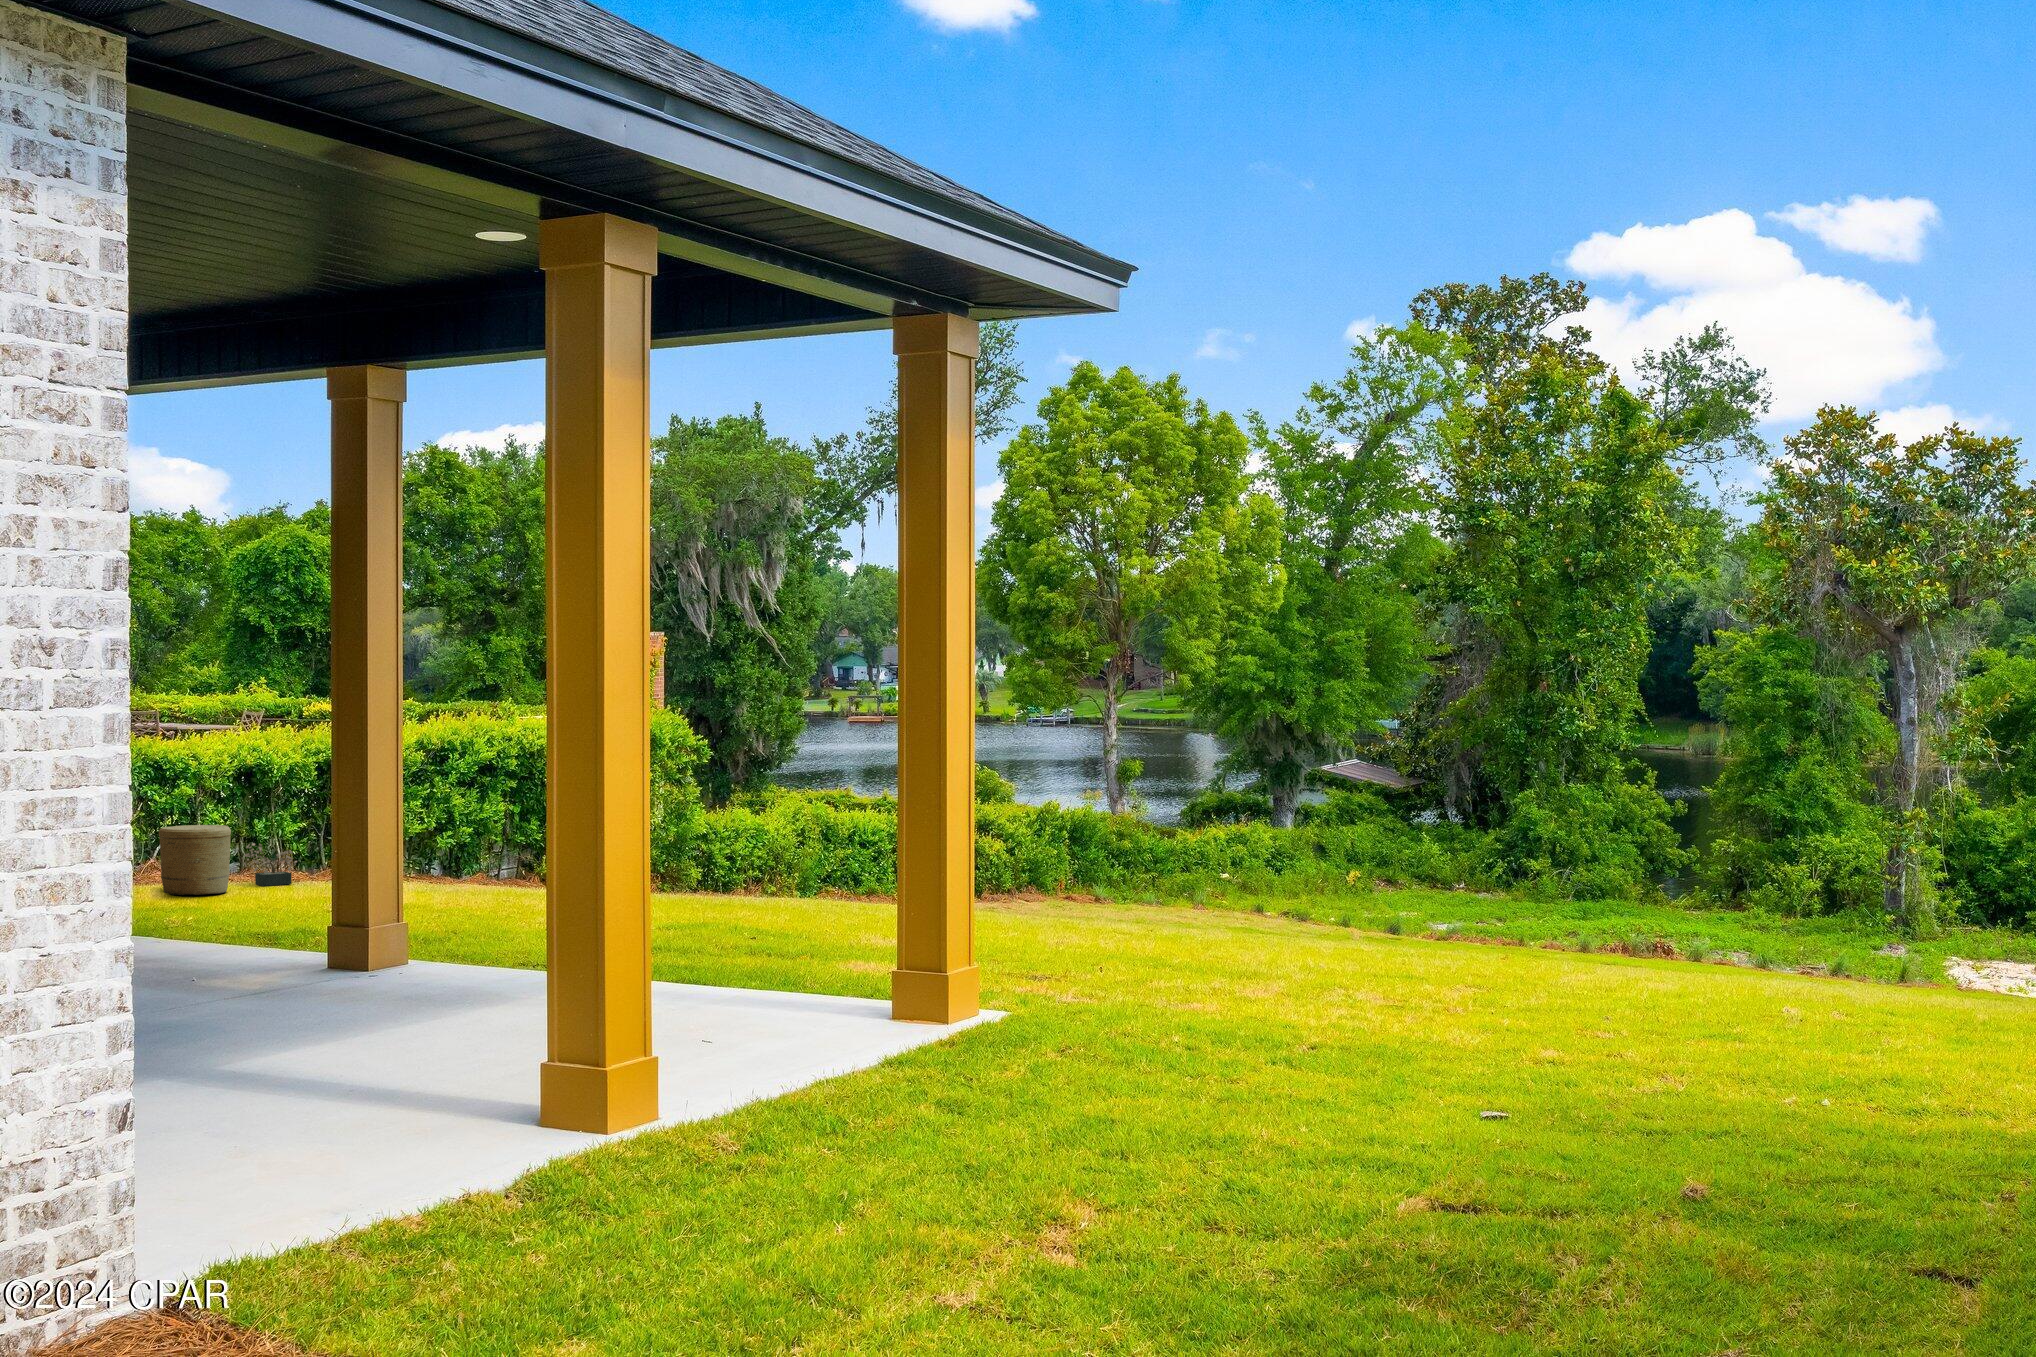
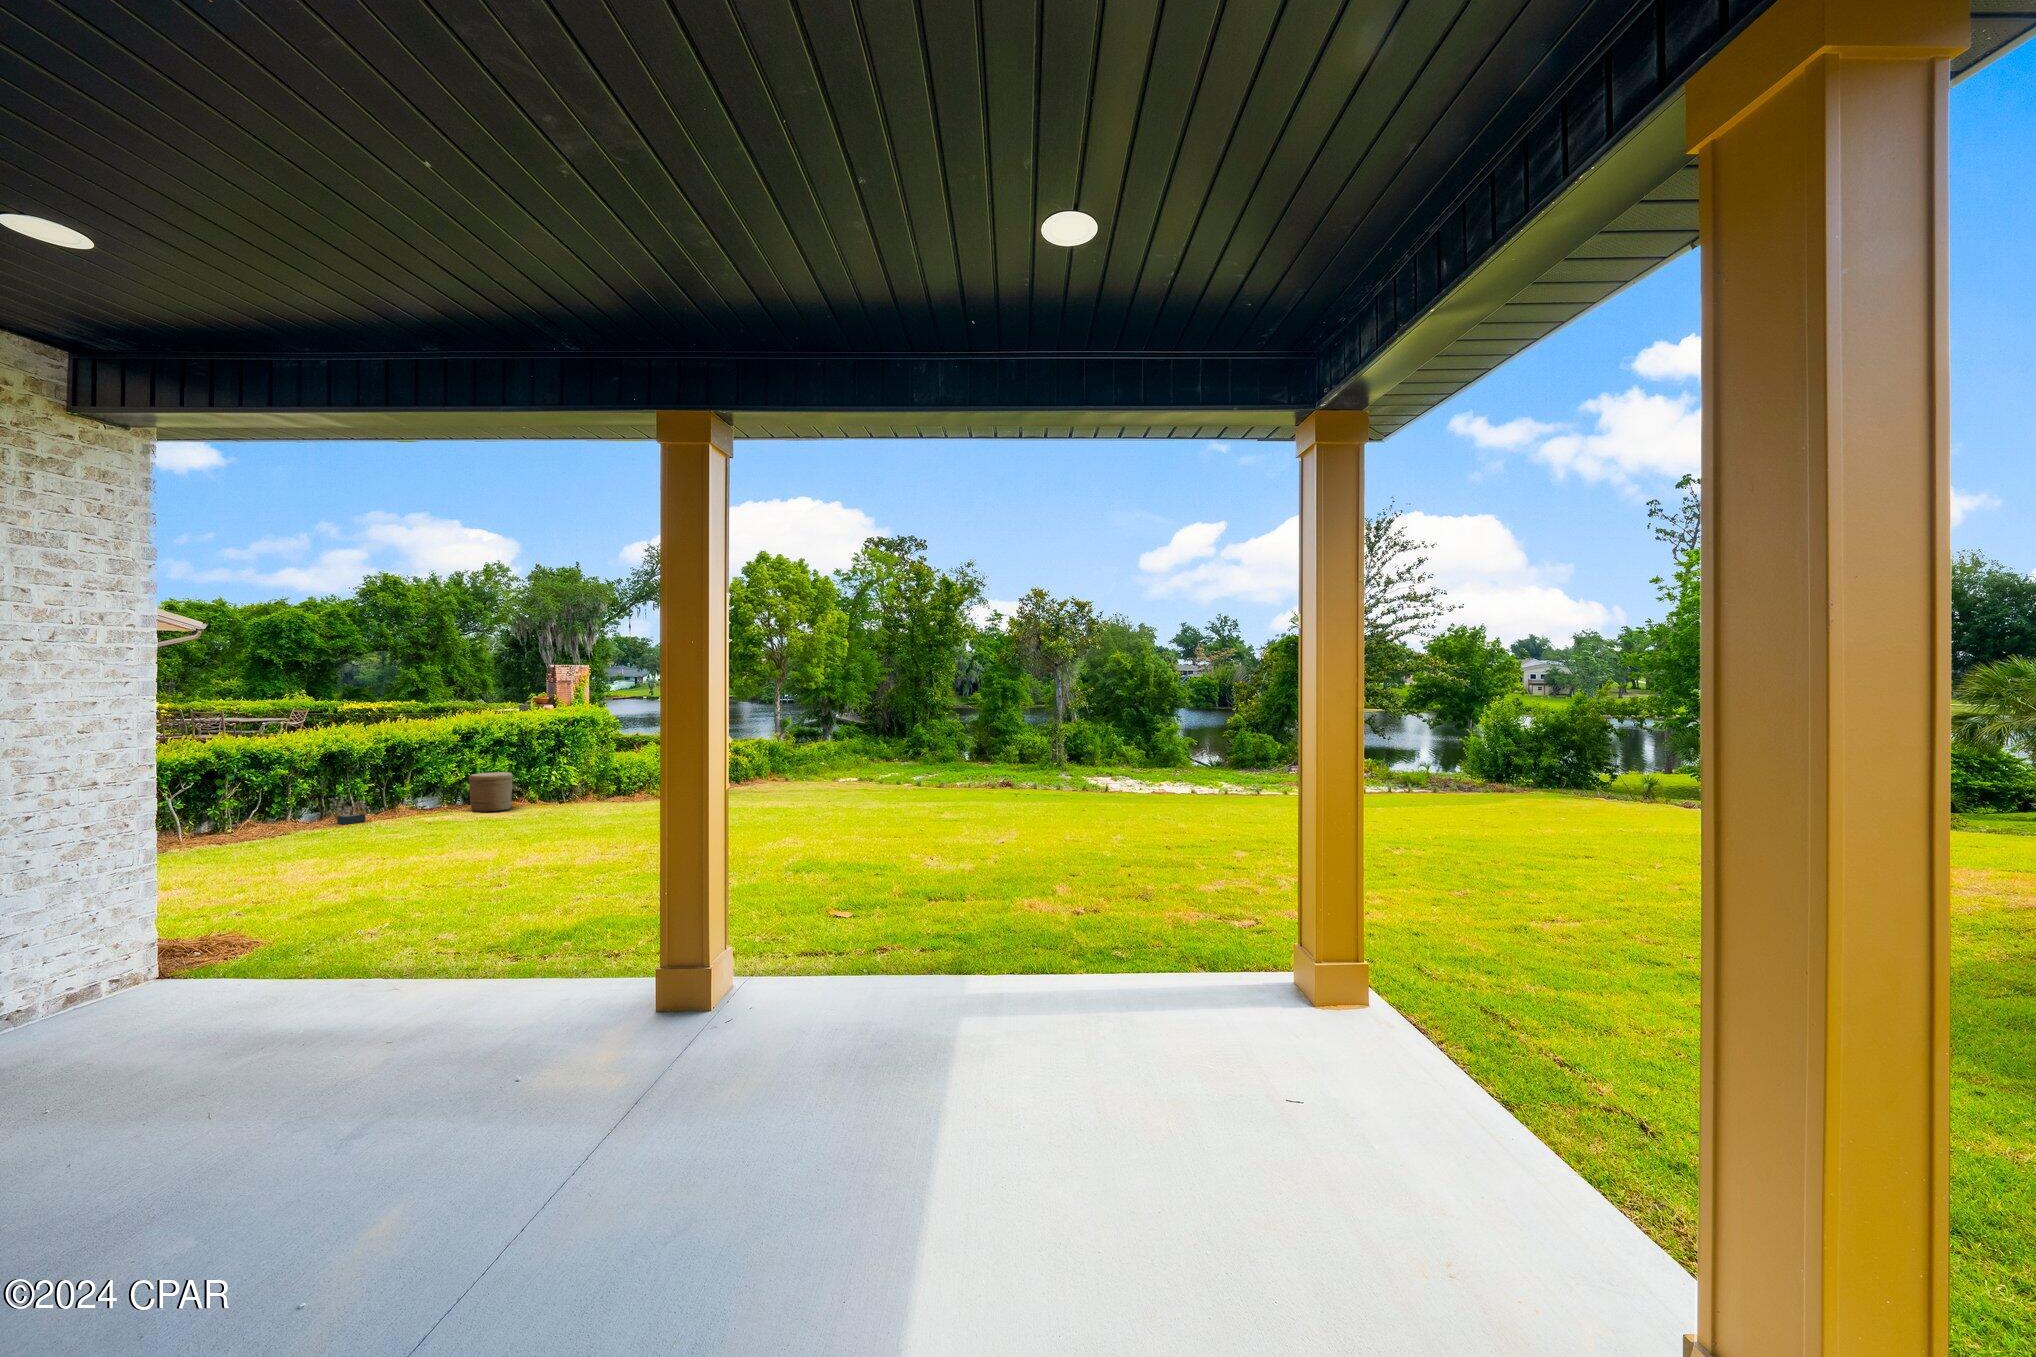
woven basket: present [159,825,231,895] -> present [469,772,513,812]

